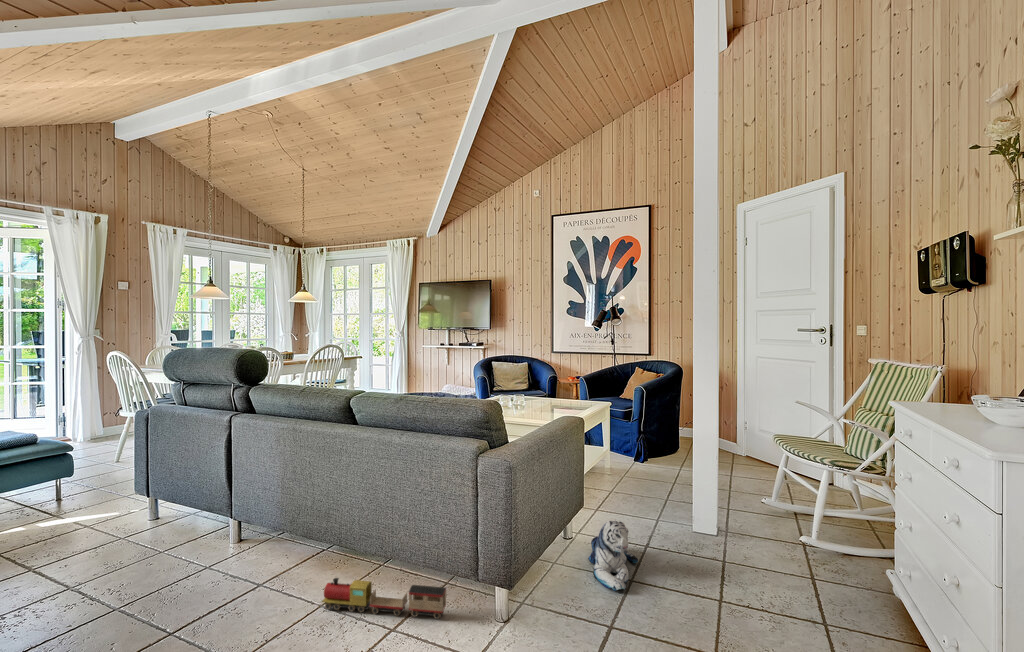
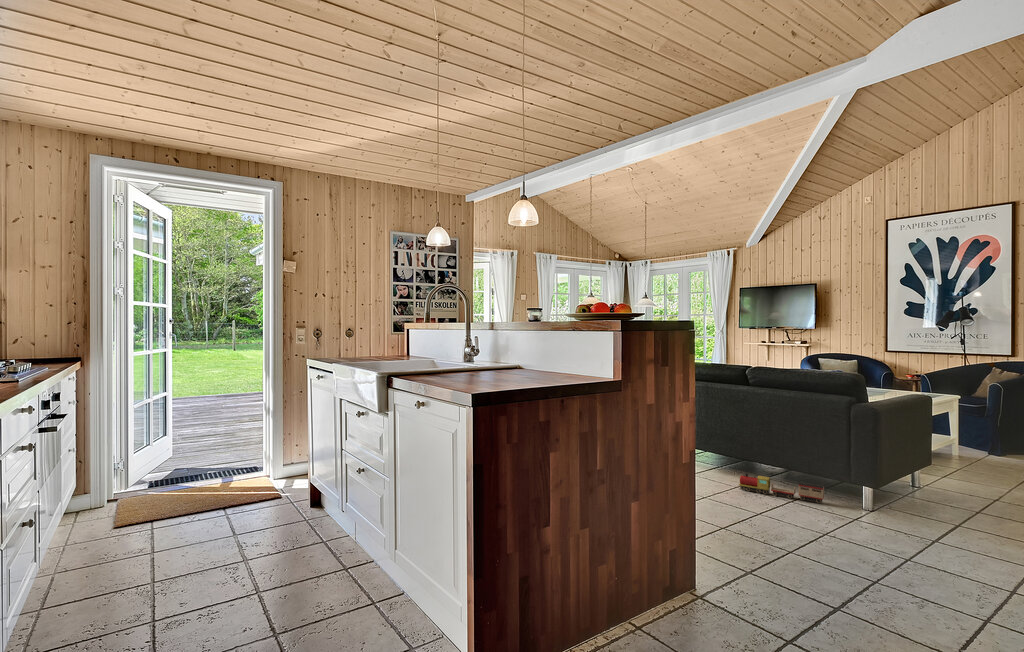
plush toy: present [588,521,638,591] -> none [935,467,985,514]

